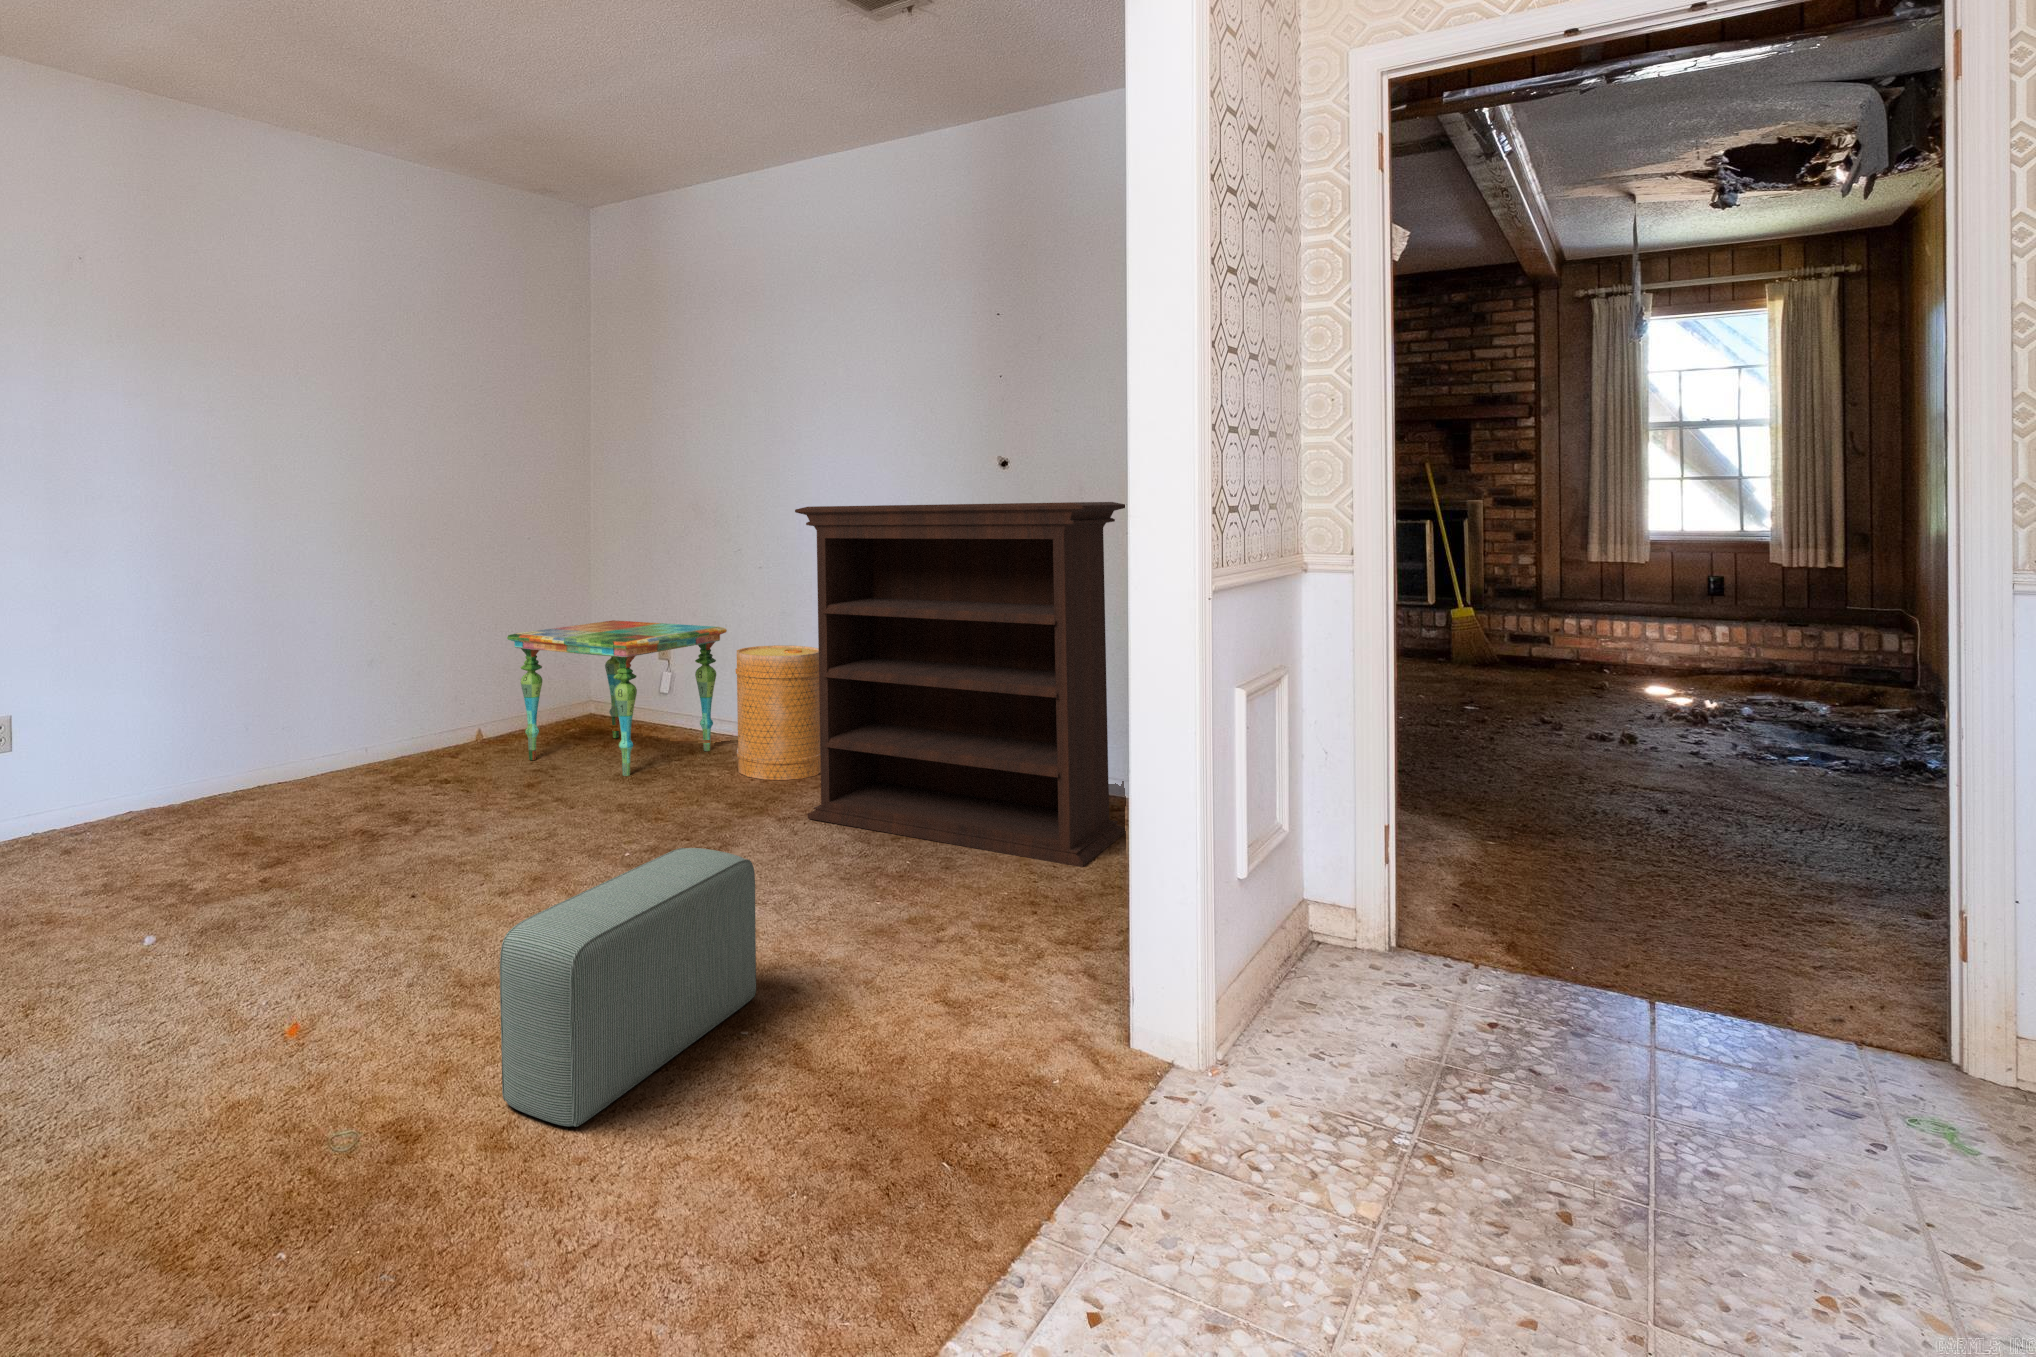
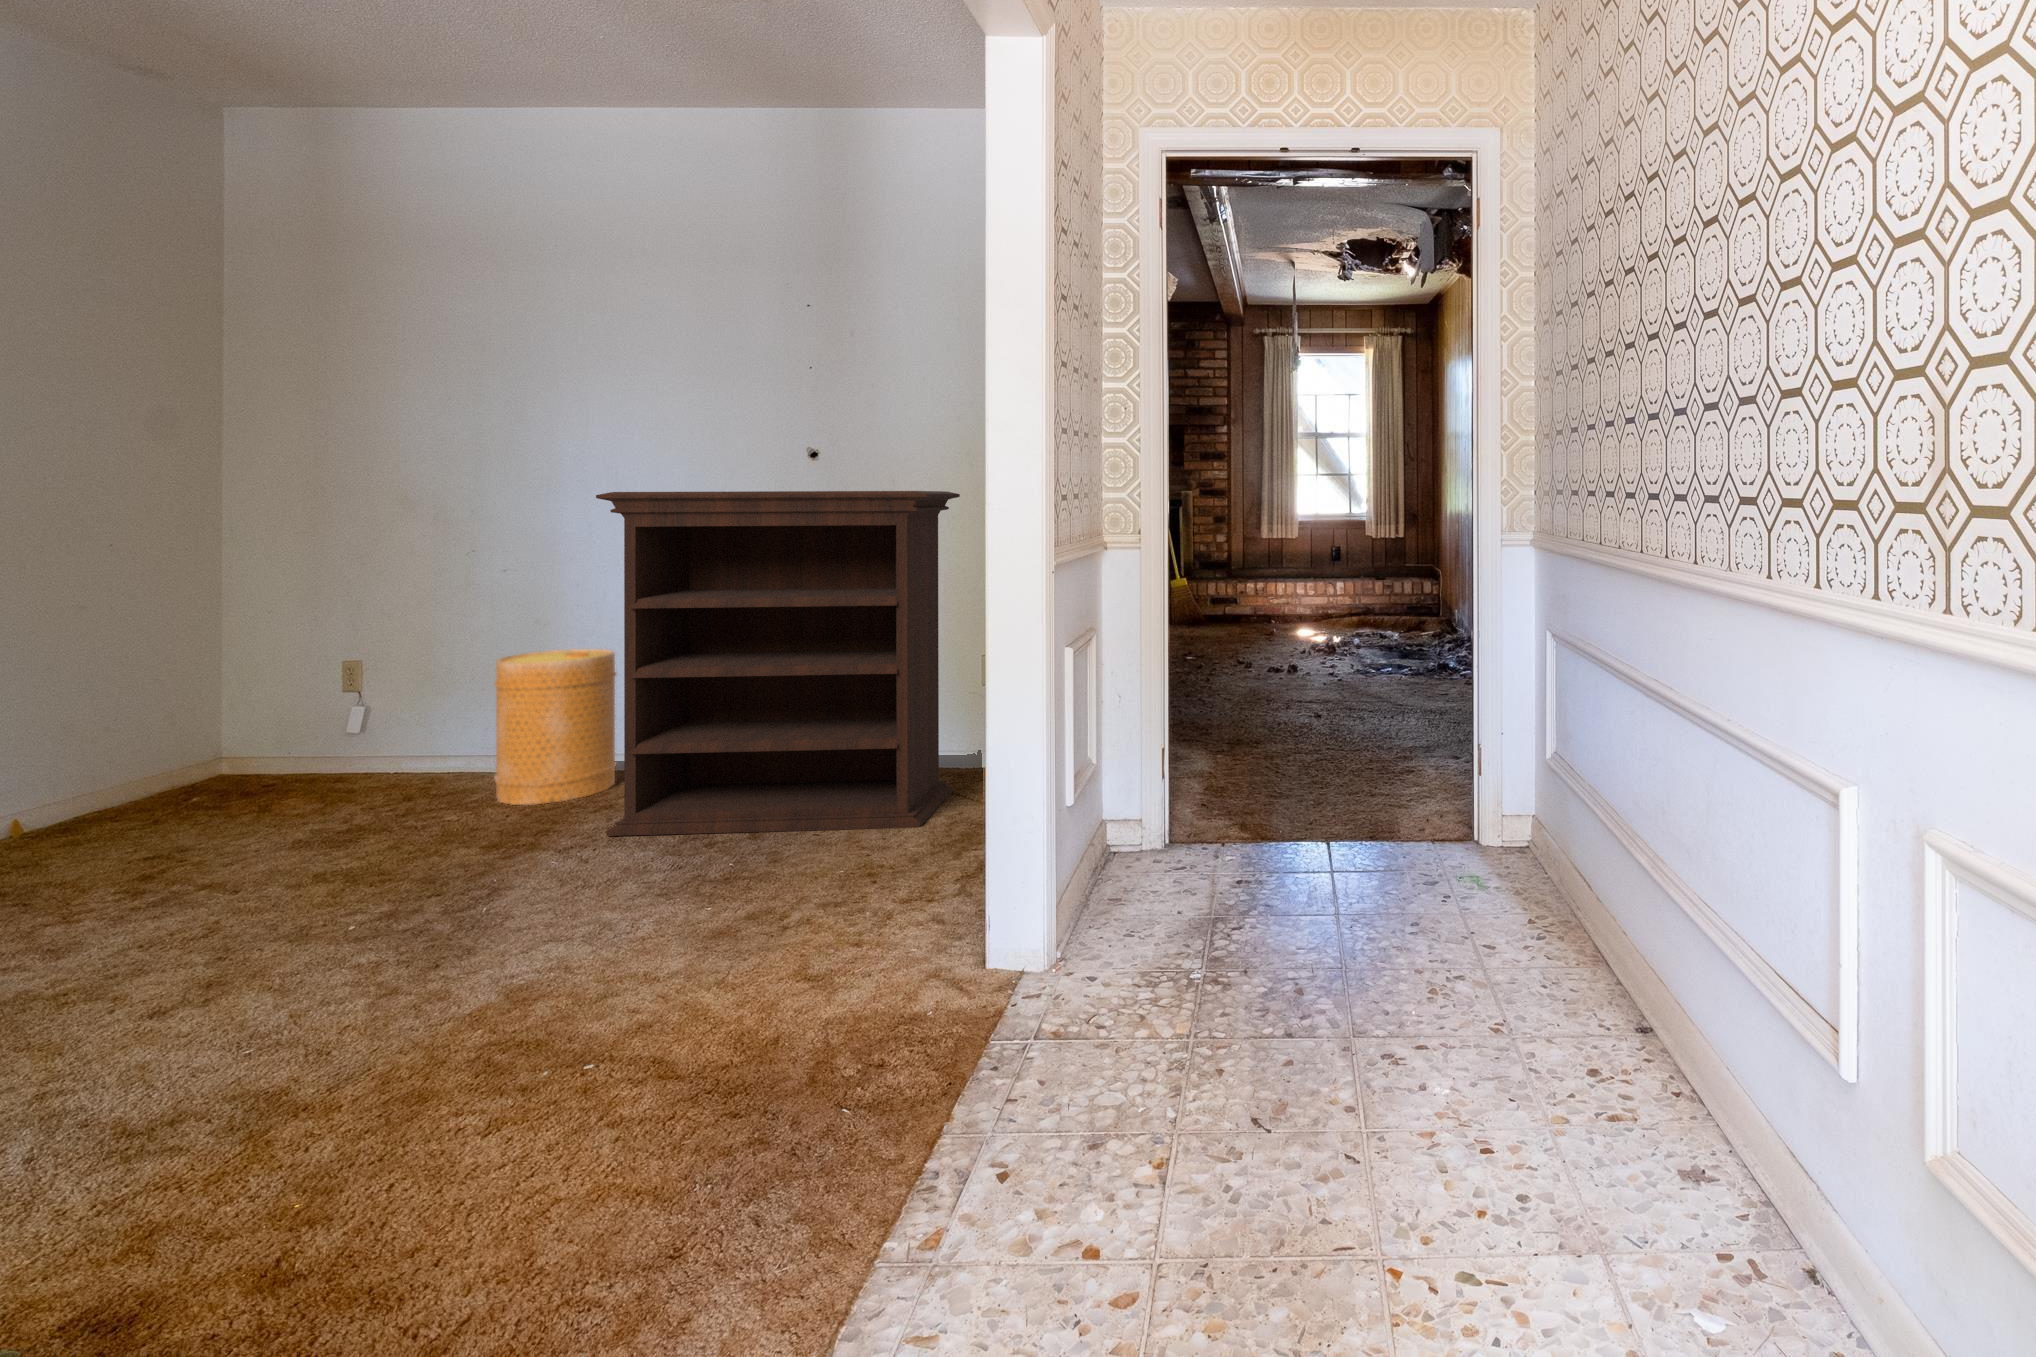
side table: present [507,620,727,776] -> none [86,635,476,837]
pouf: present [500,848,756,1127] -> none [209,879,583,1262]

